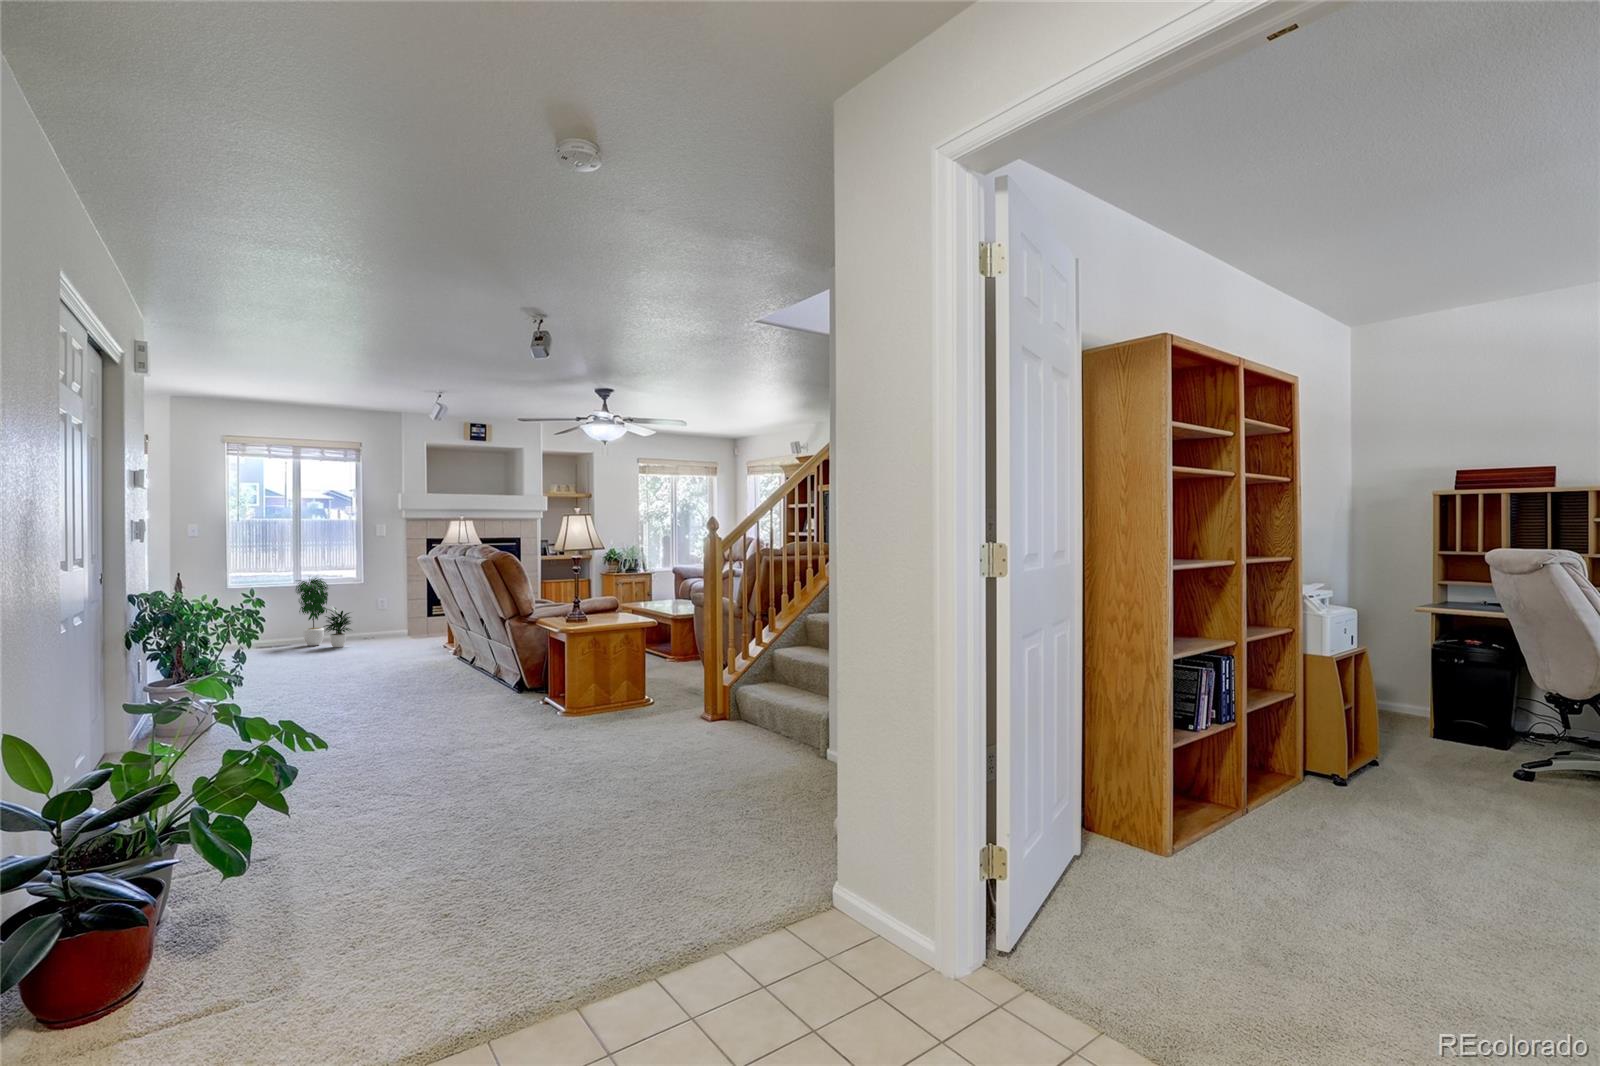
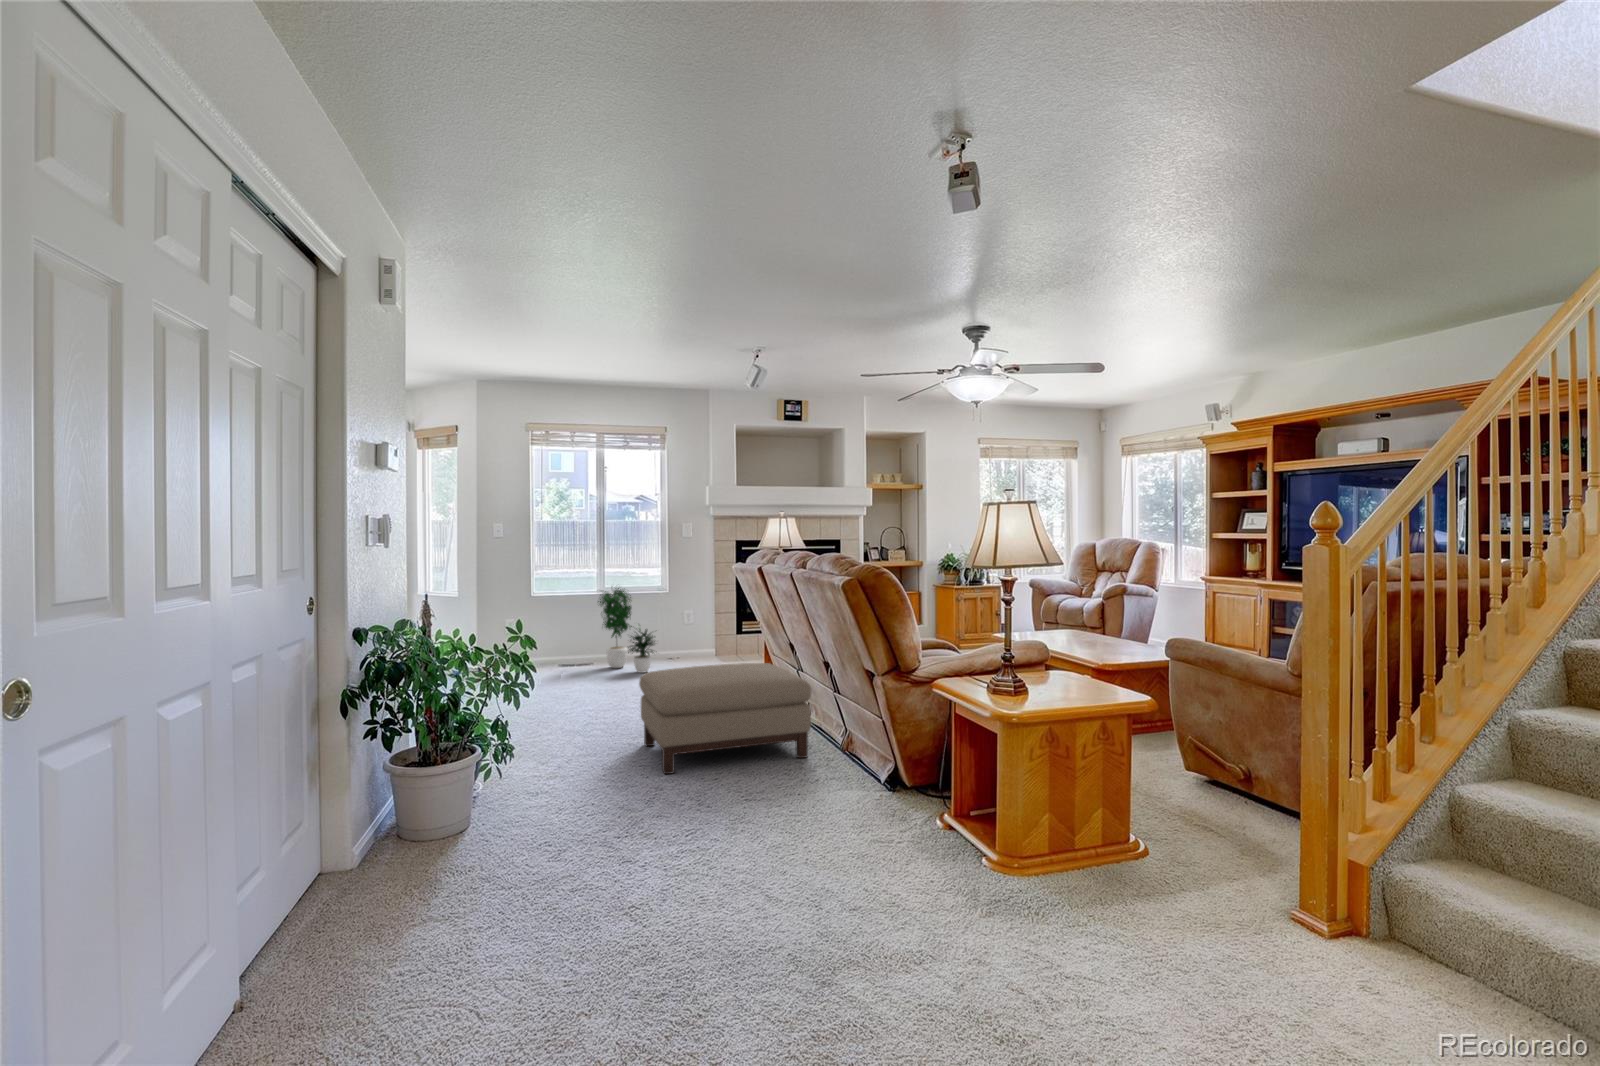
ottoman: none [336,625,470,697] -> present [639,663,811,774]

